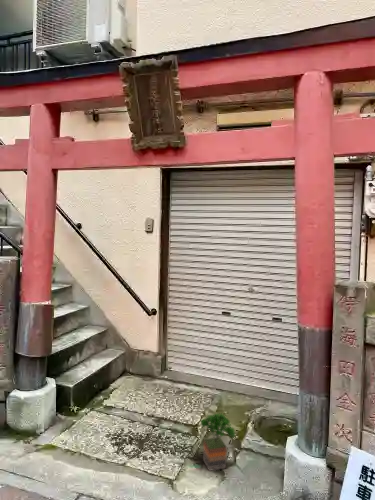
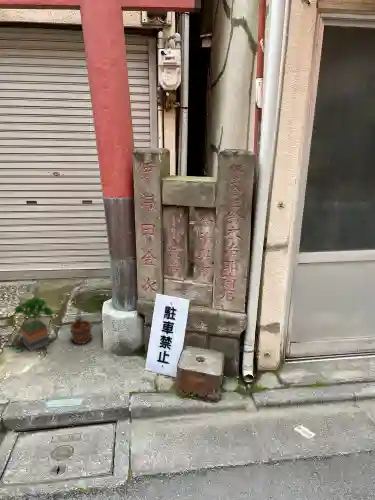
wooden bucket: none [249,438,271,480] -> present [70,310,91,344]

